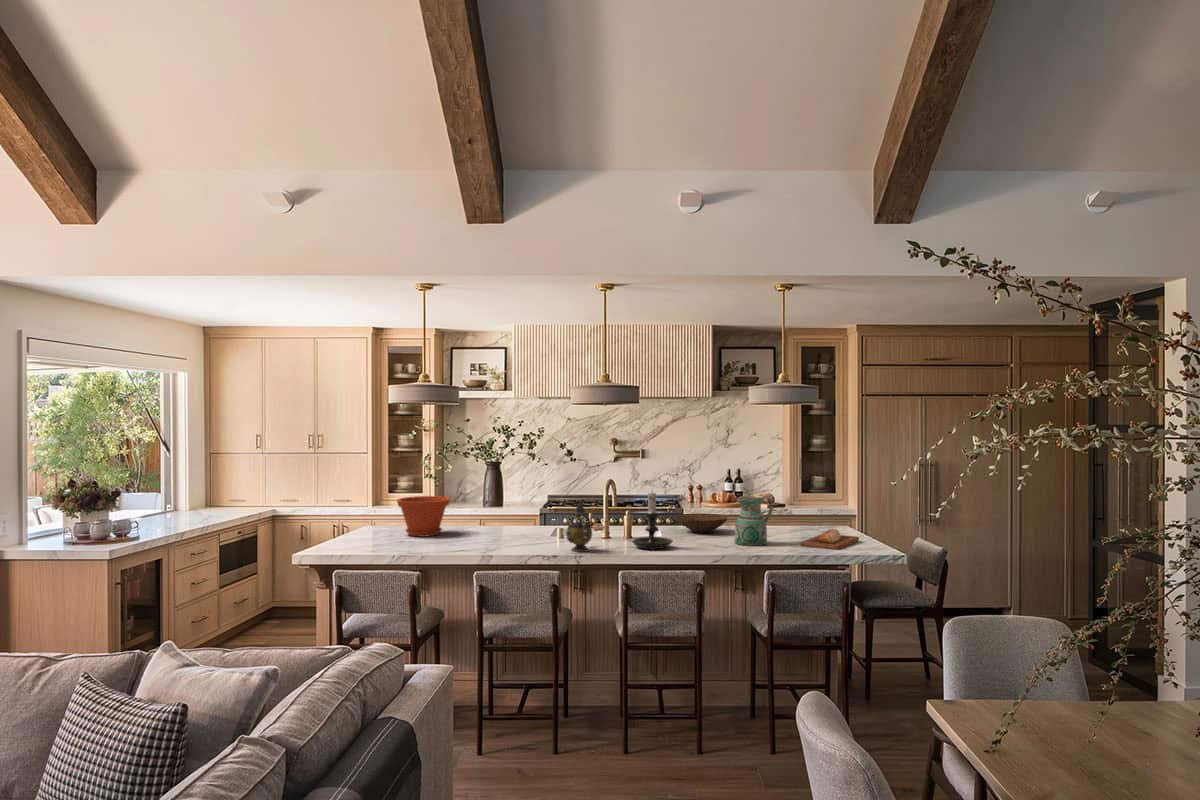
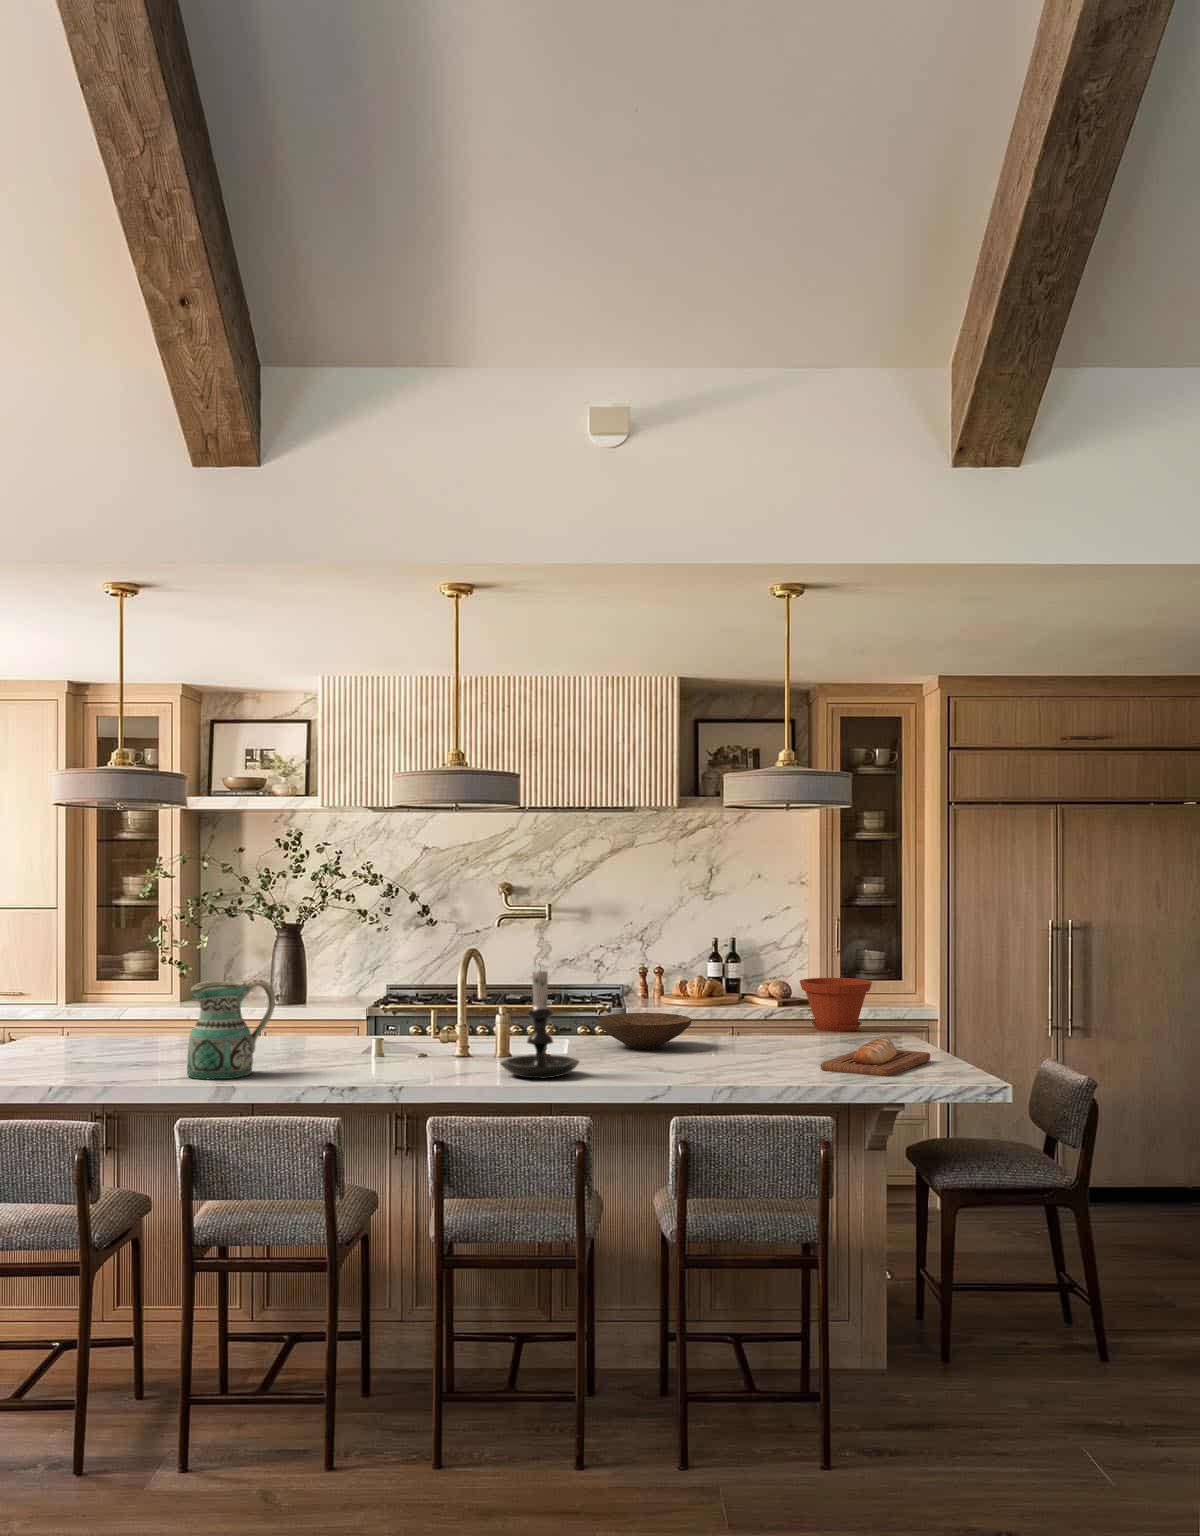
ceramic pitcher: present [734,495,773,546] -> present [187,979,275,1080]
plant pot: present [397,496,450,537] -> present [800,978,872,1032]
teapot: present [567,505,592,552] -> none [372,992,424,1084]

